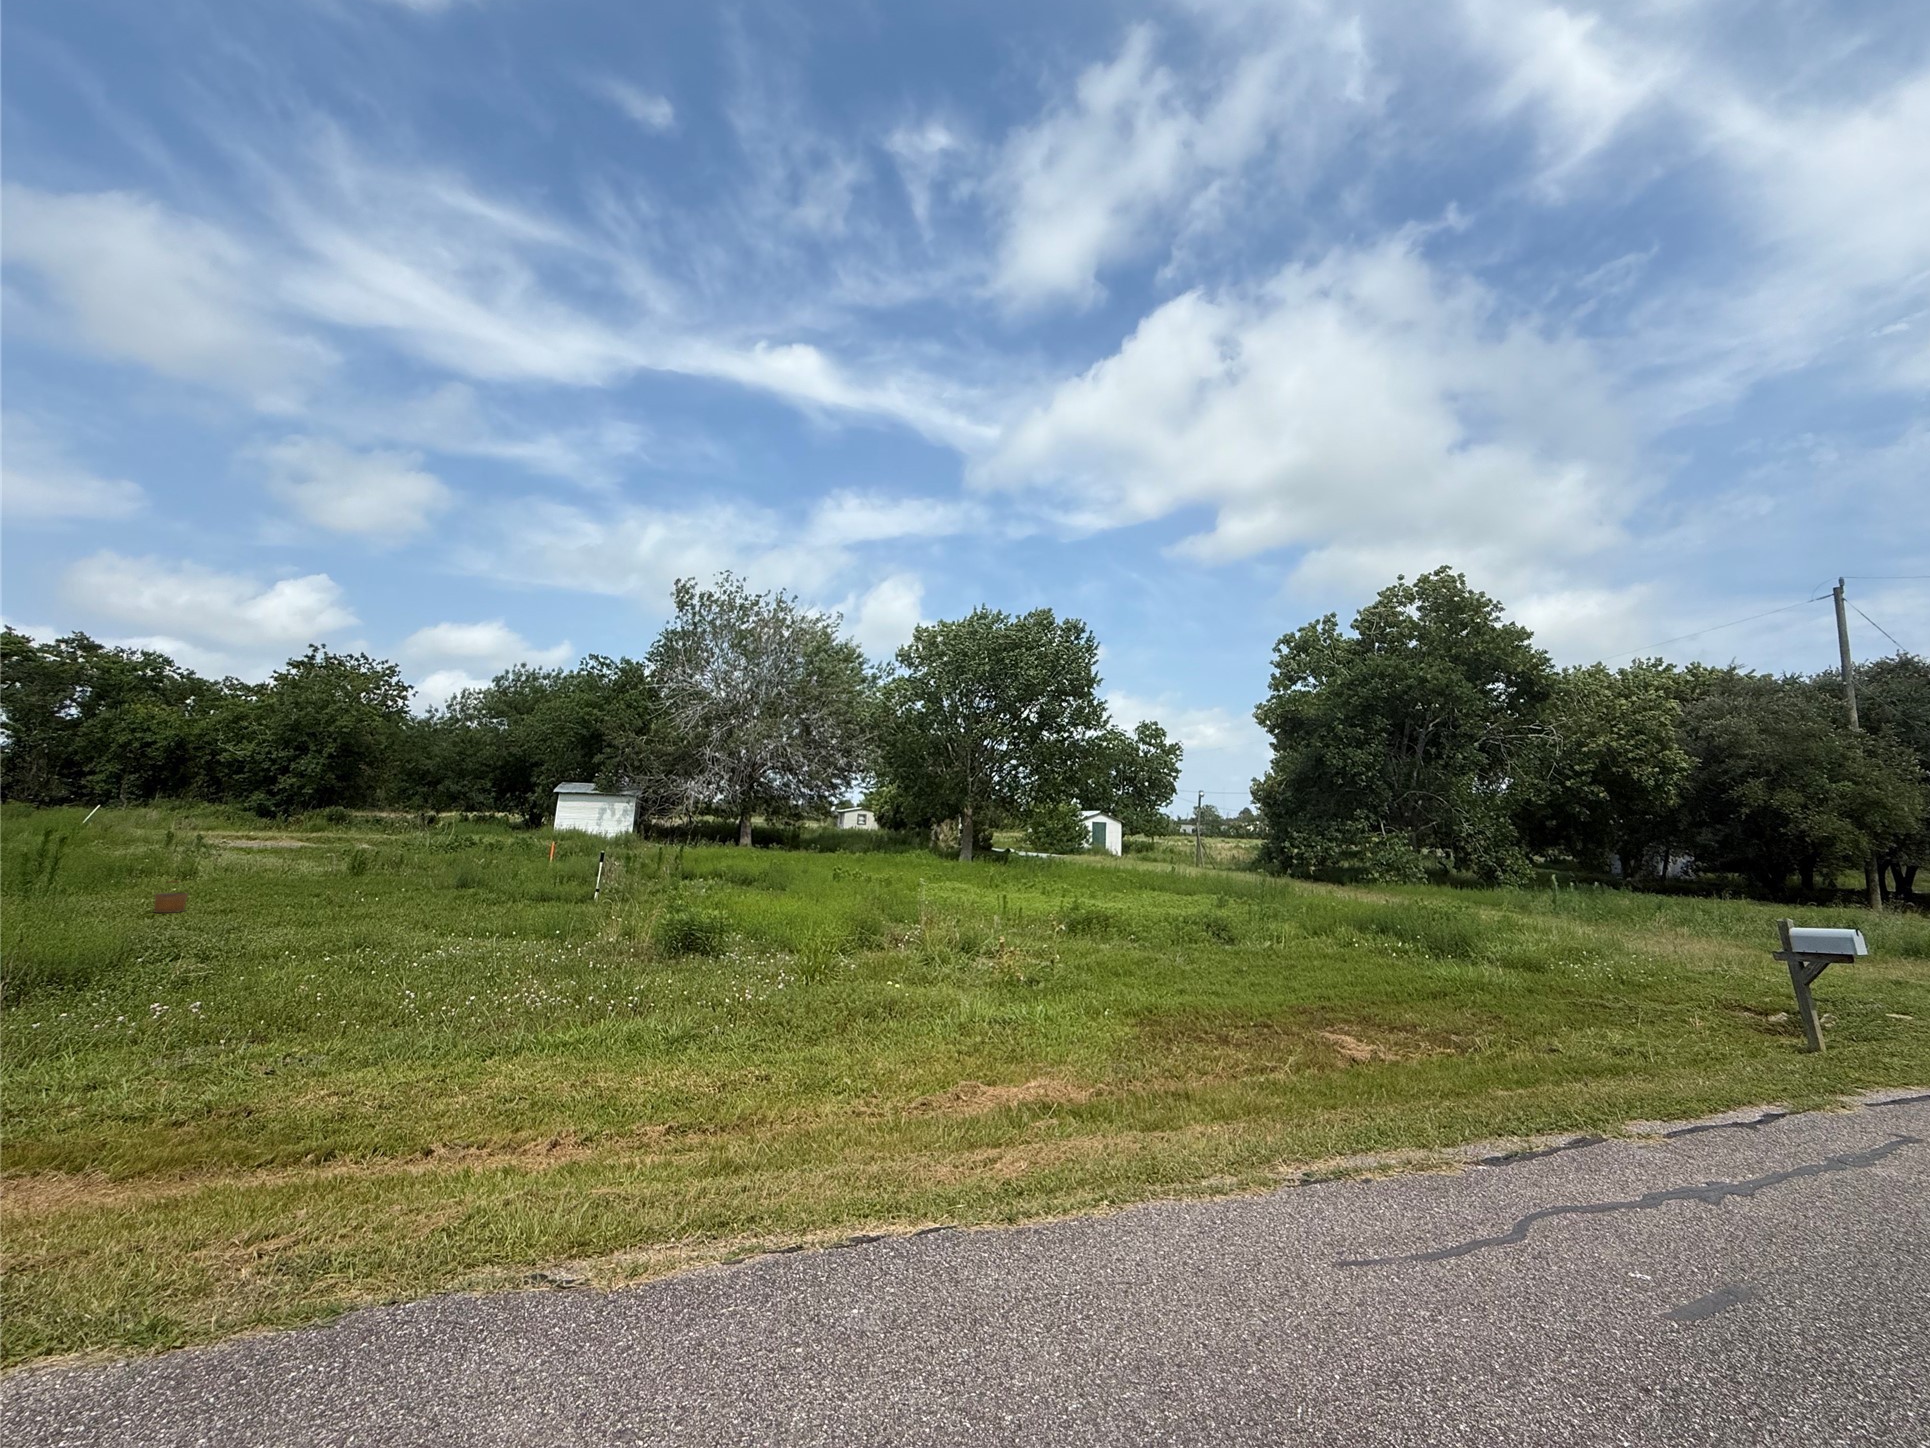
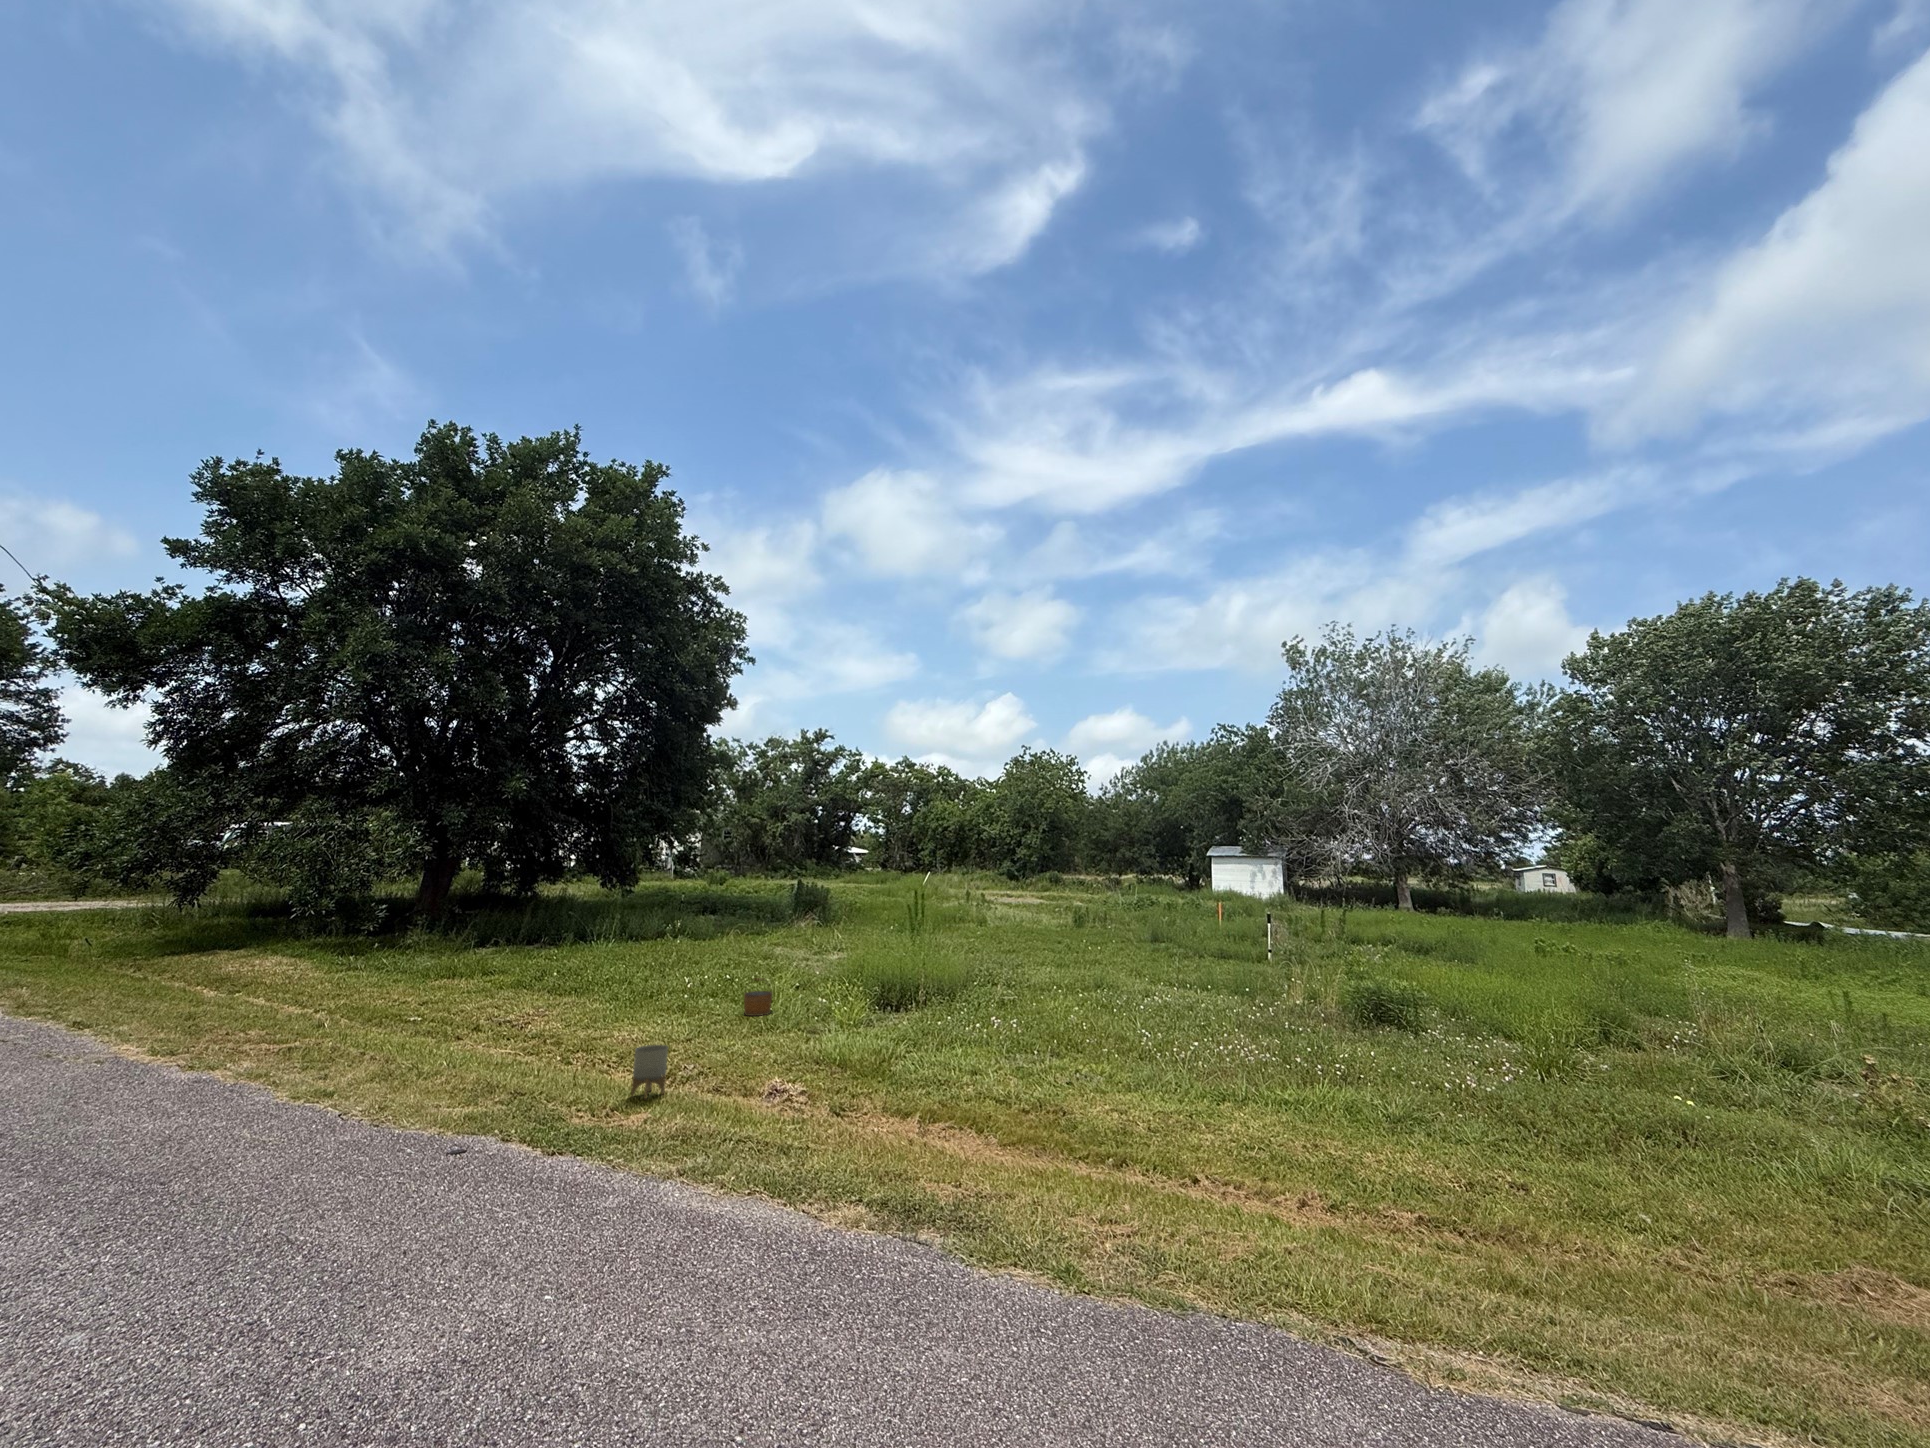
planter: none [170,907,204,942] -> present [631,1045,668,1099]

